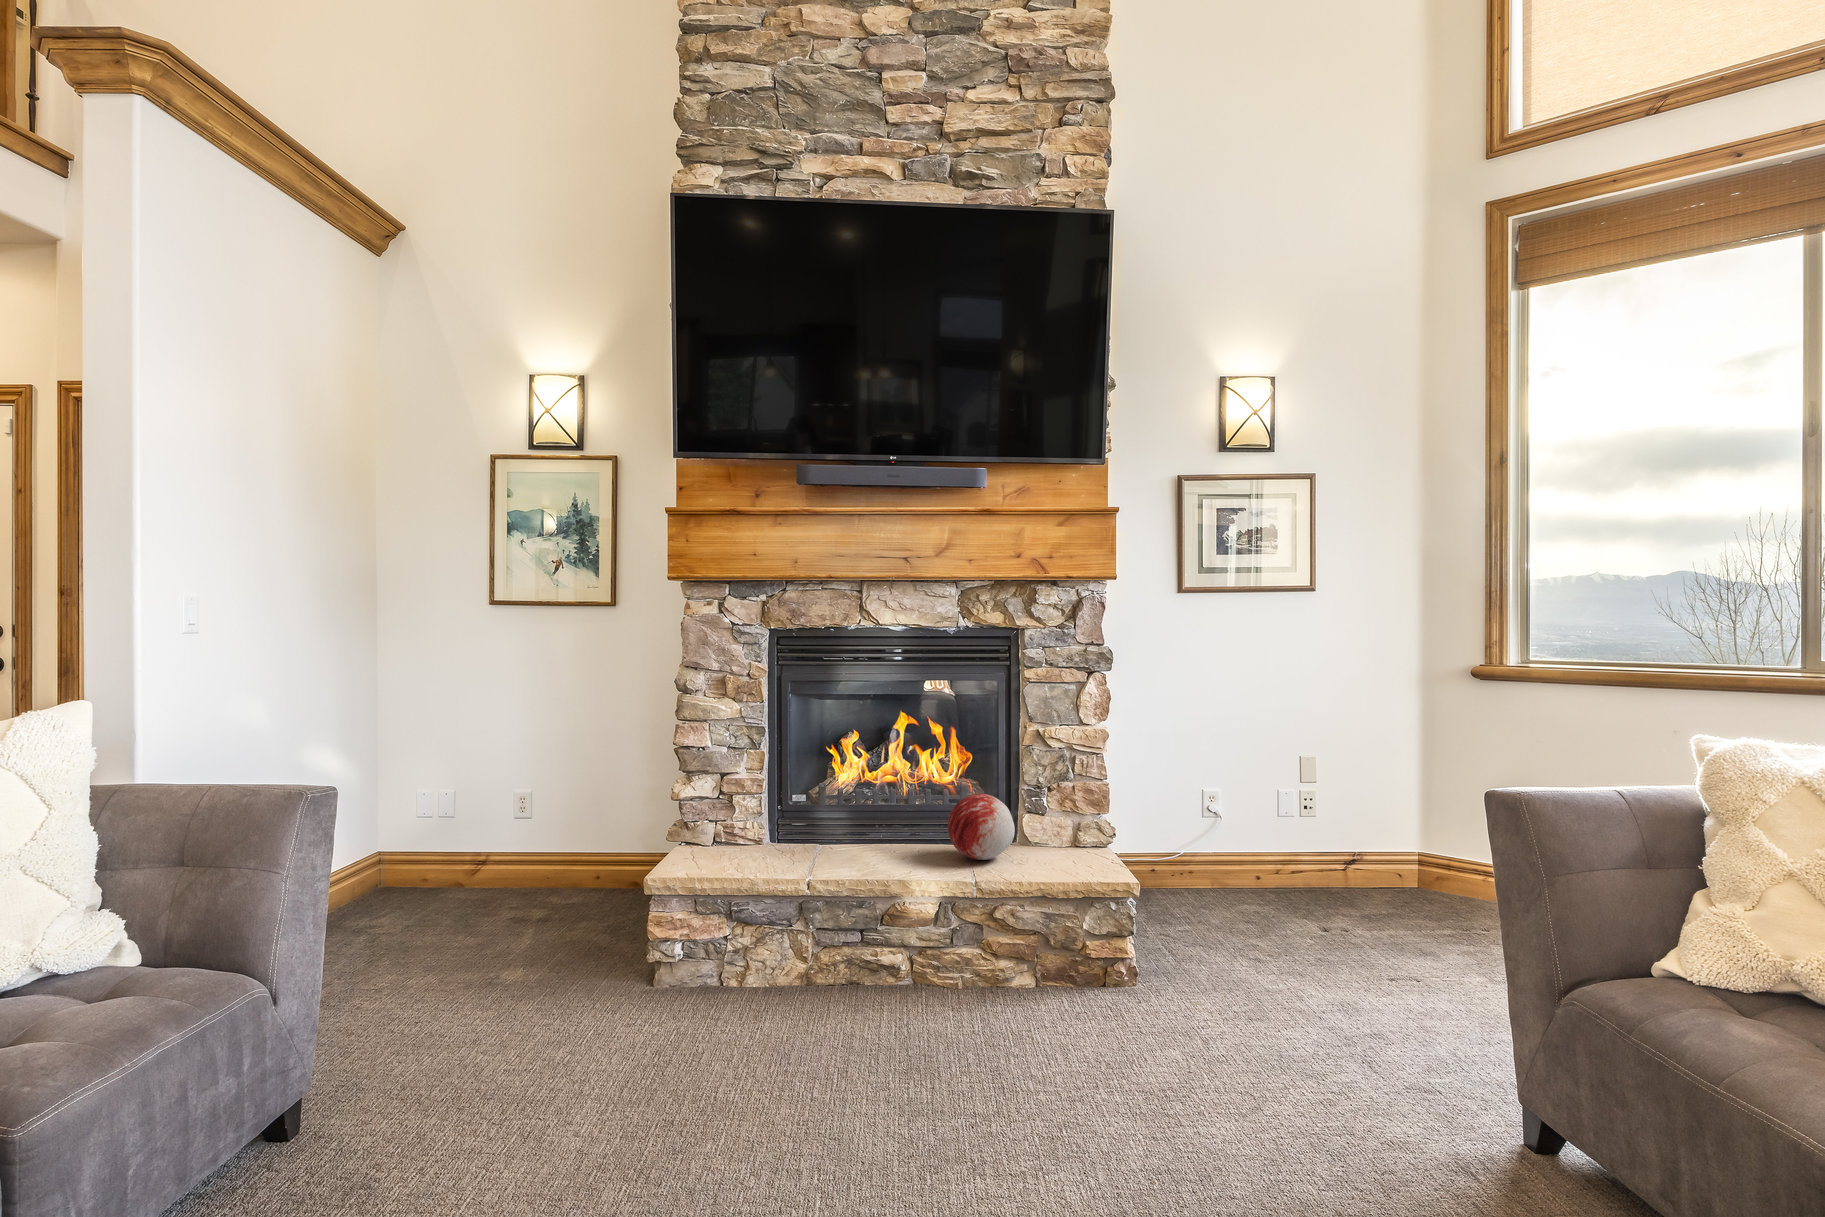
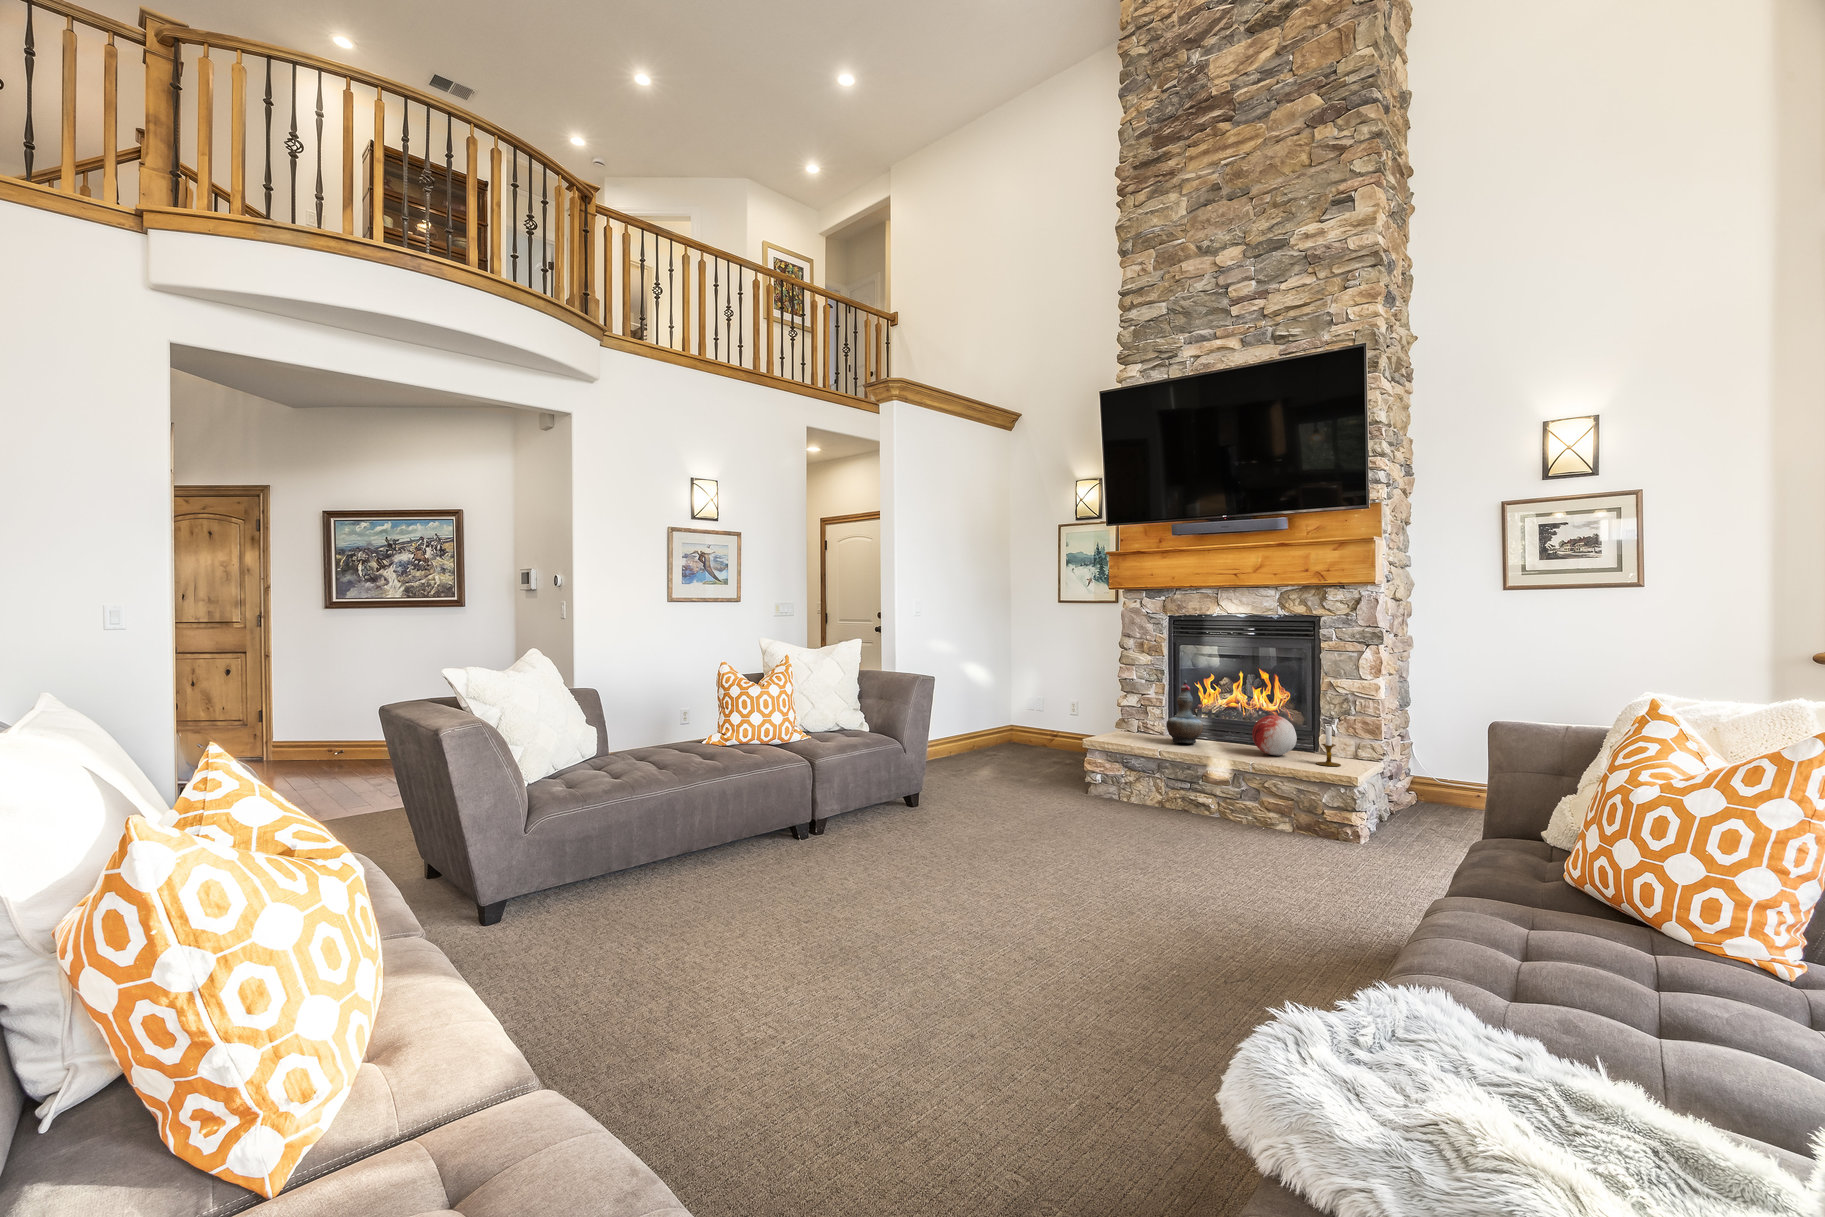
decorative vase: none [795,744,857,860] -> present [1166,680,1203,744]
candlestick: none [1054,805,1090,869] -> present [1316,726,1341,766]

